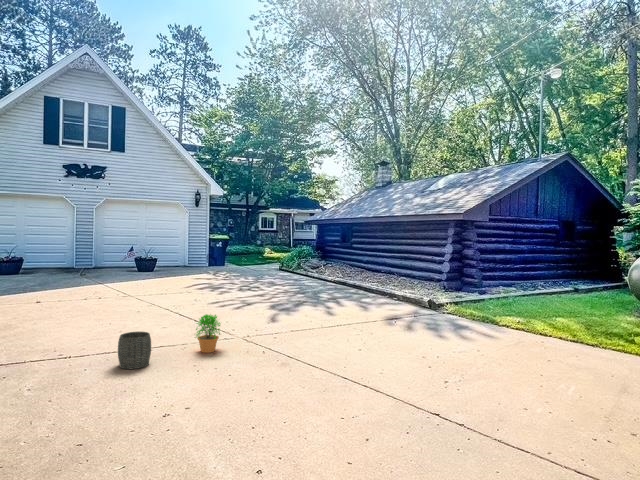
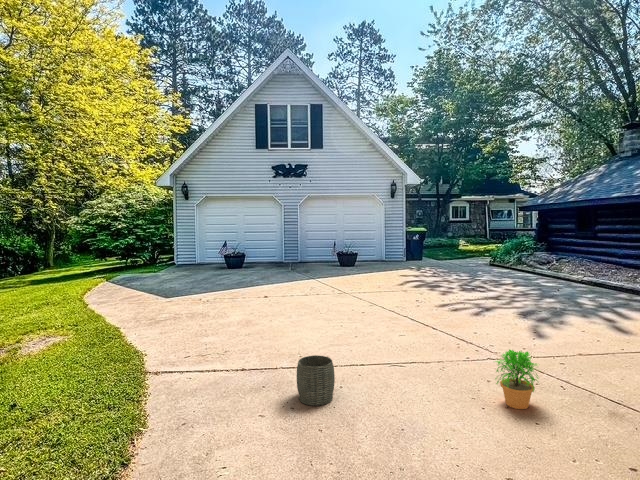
woven basket: present [118,332,151,369] -> present [297,355,335,406]

